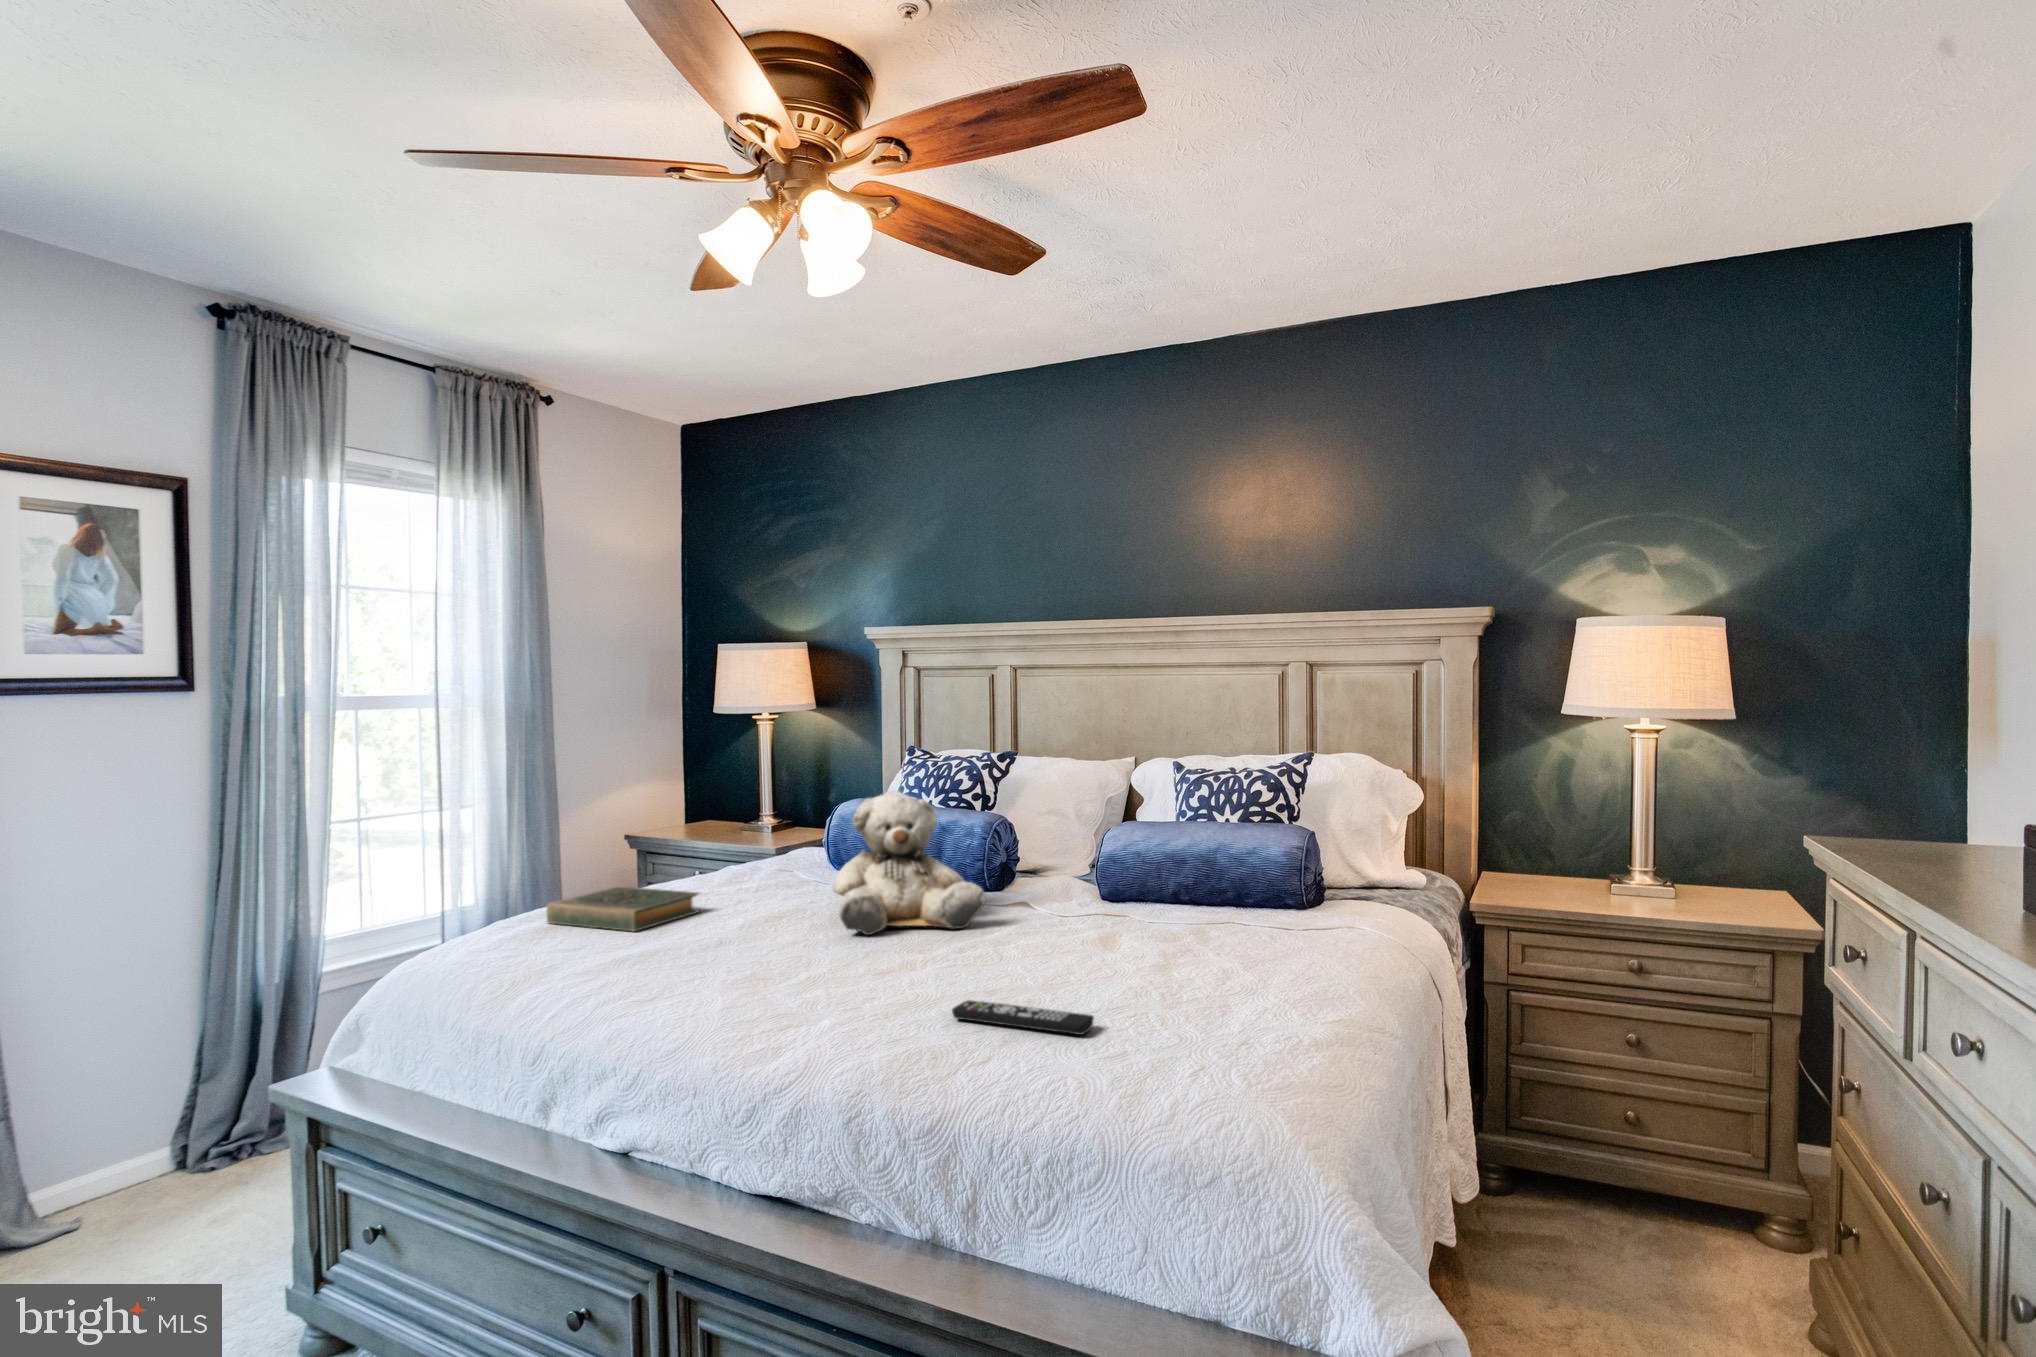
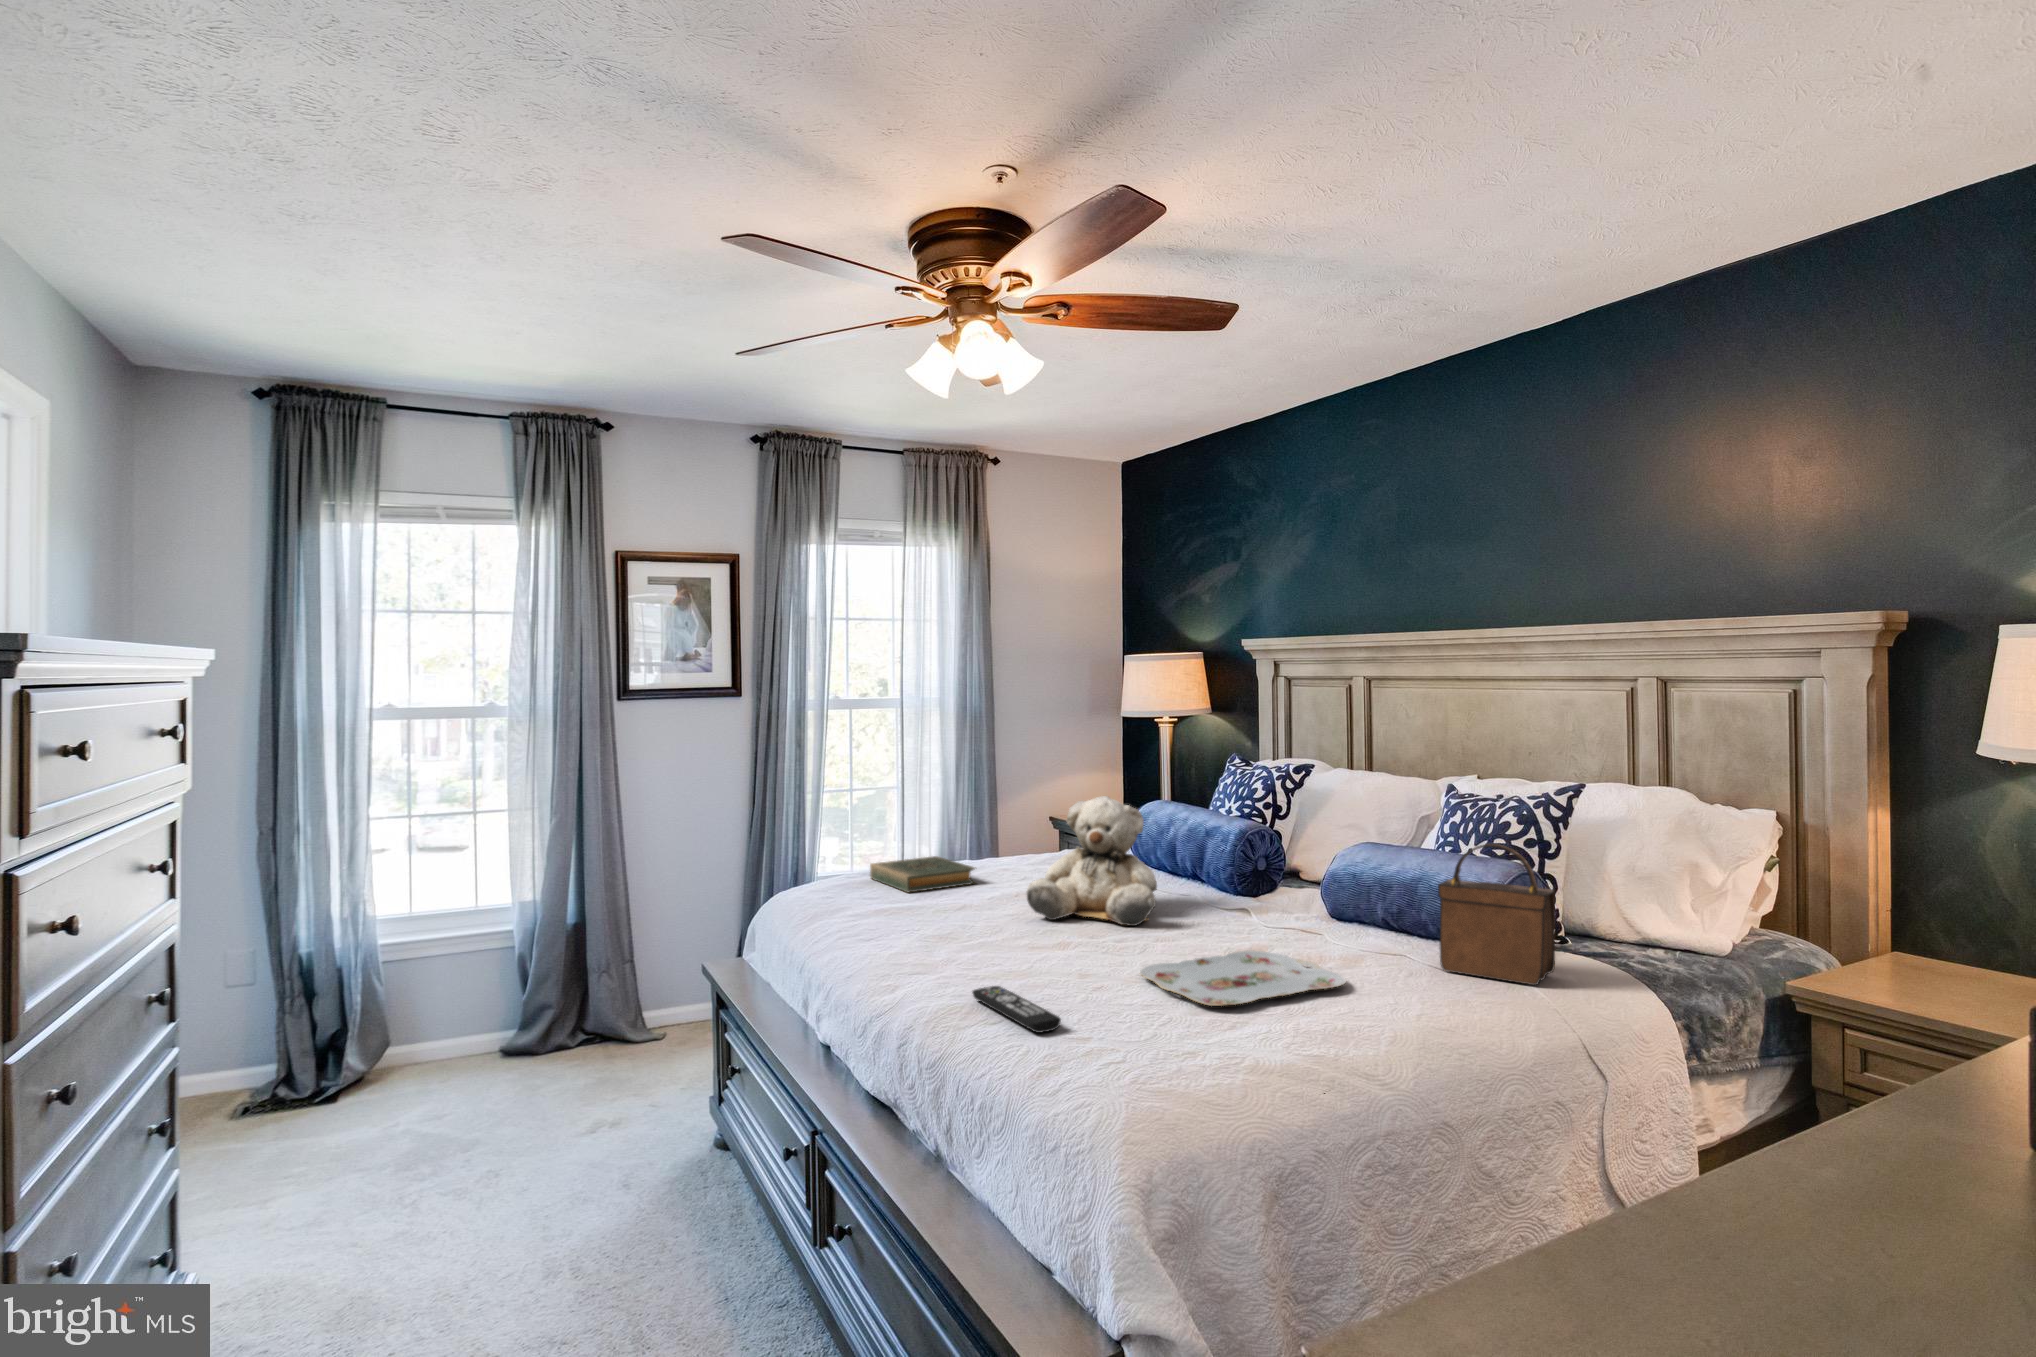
handbag: none [1273,804,1371,925] -> present [1438,844,1555,985]
serving tray: none [1062,931,1249,982] -> present [1140,951,1346,1006]

